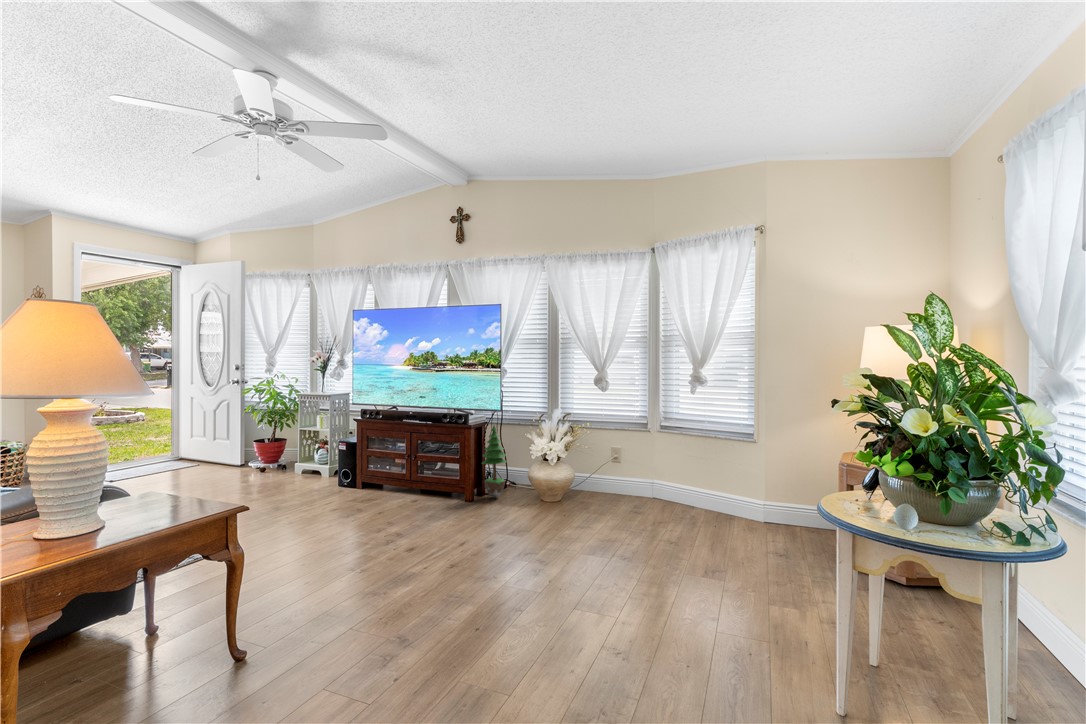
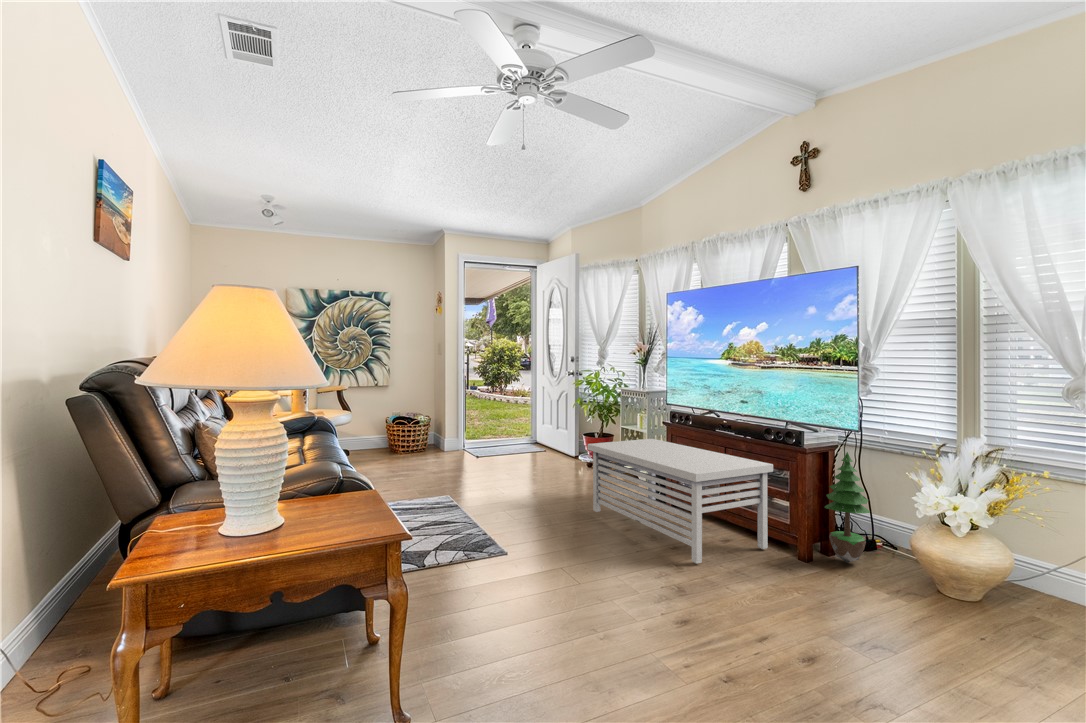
storage bench: none [287,434,449,519] -> present [588,439,773,564]

